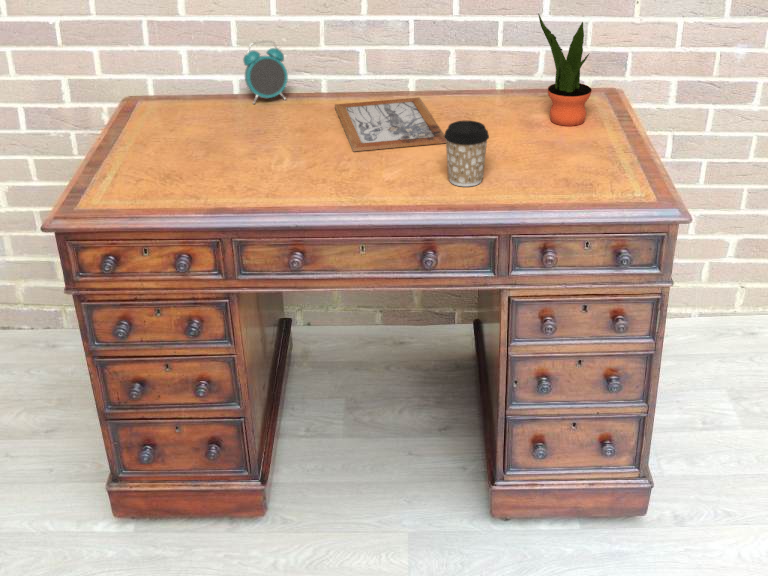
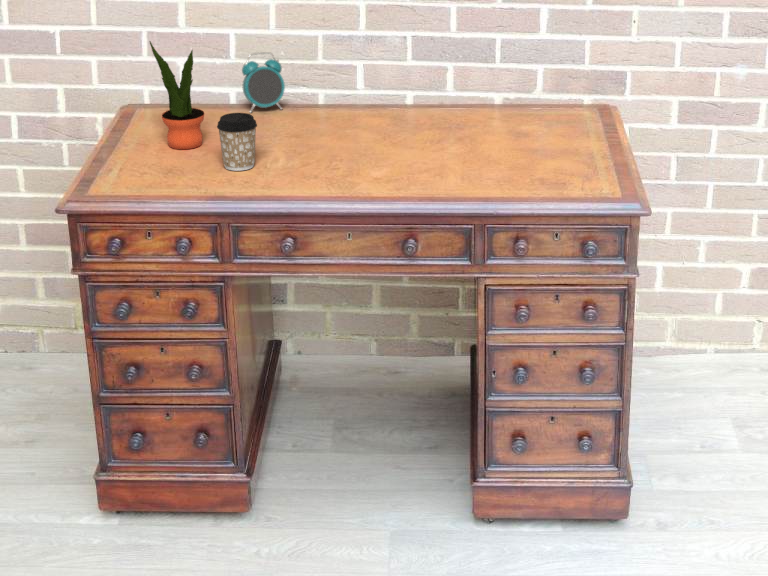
potted plant: present [538,14,592,126] -> present [150,41,204,149]
picture frame: present [335,97,446,151] -> none [330,109,435,153]
coffee cup: present [444,120,489,187] -> present [217,113,257,171]

